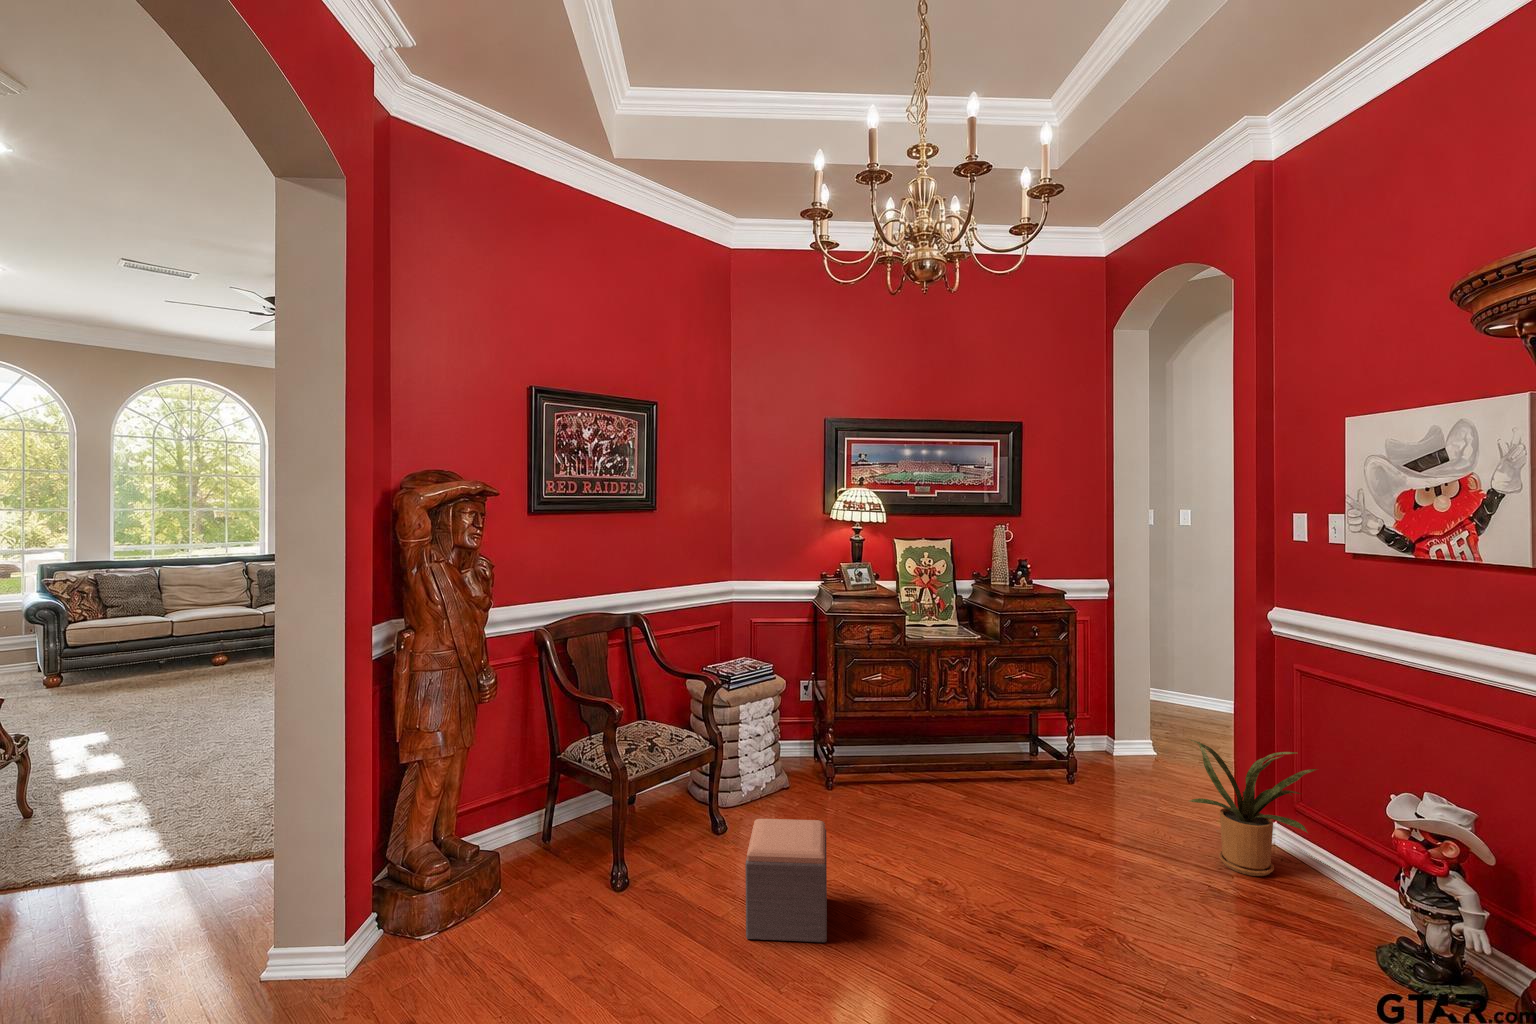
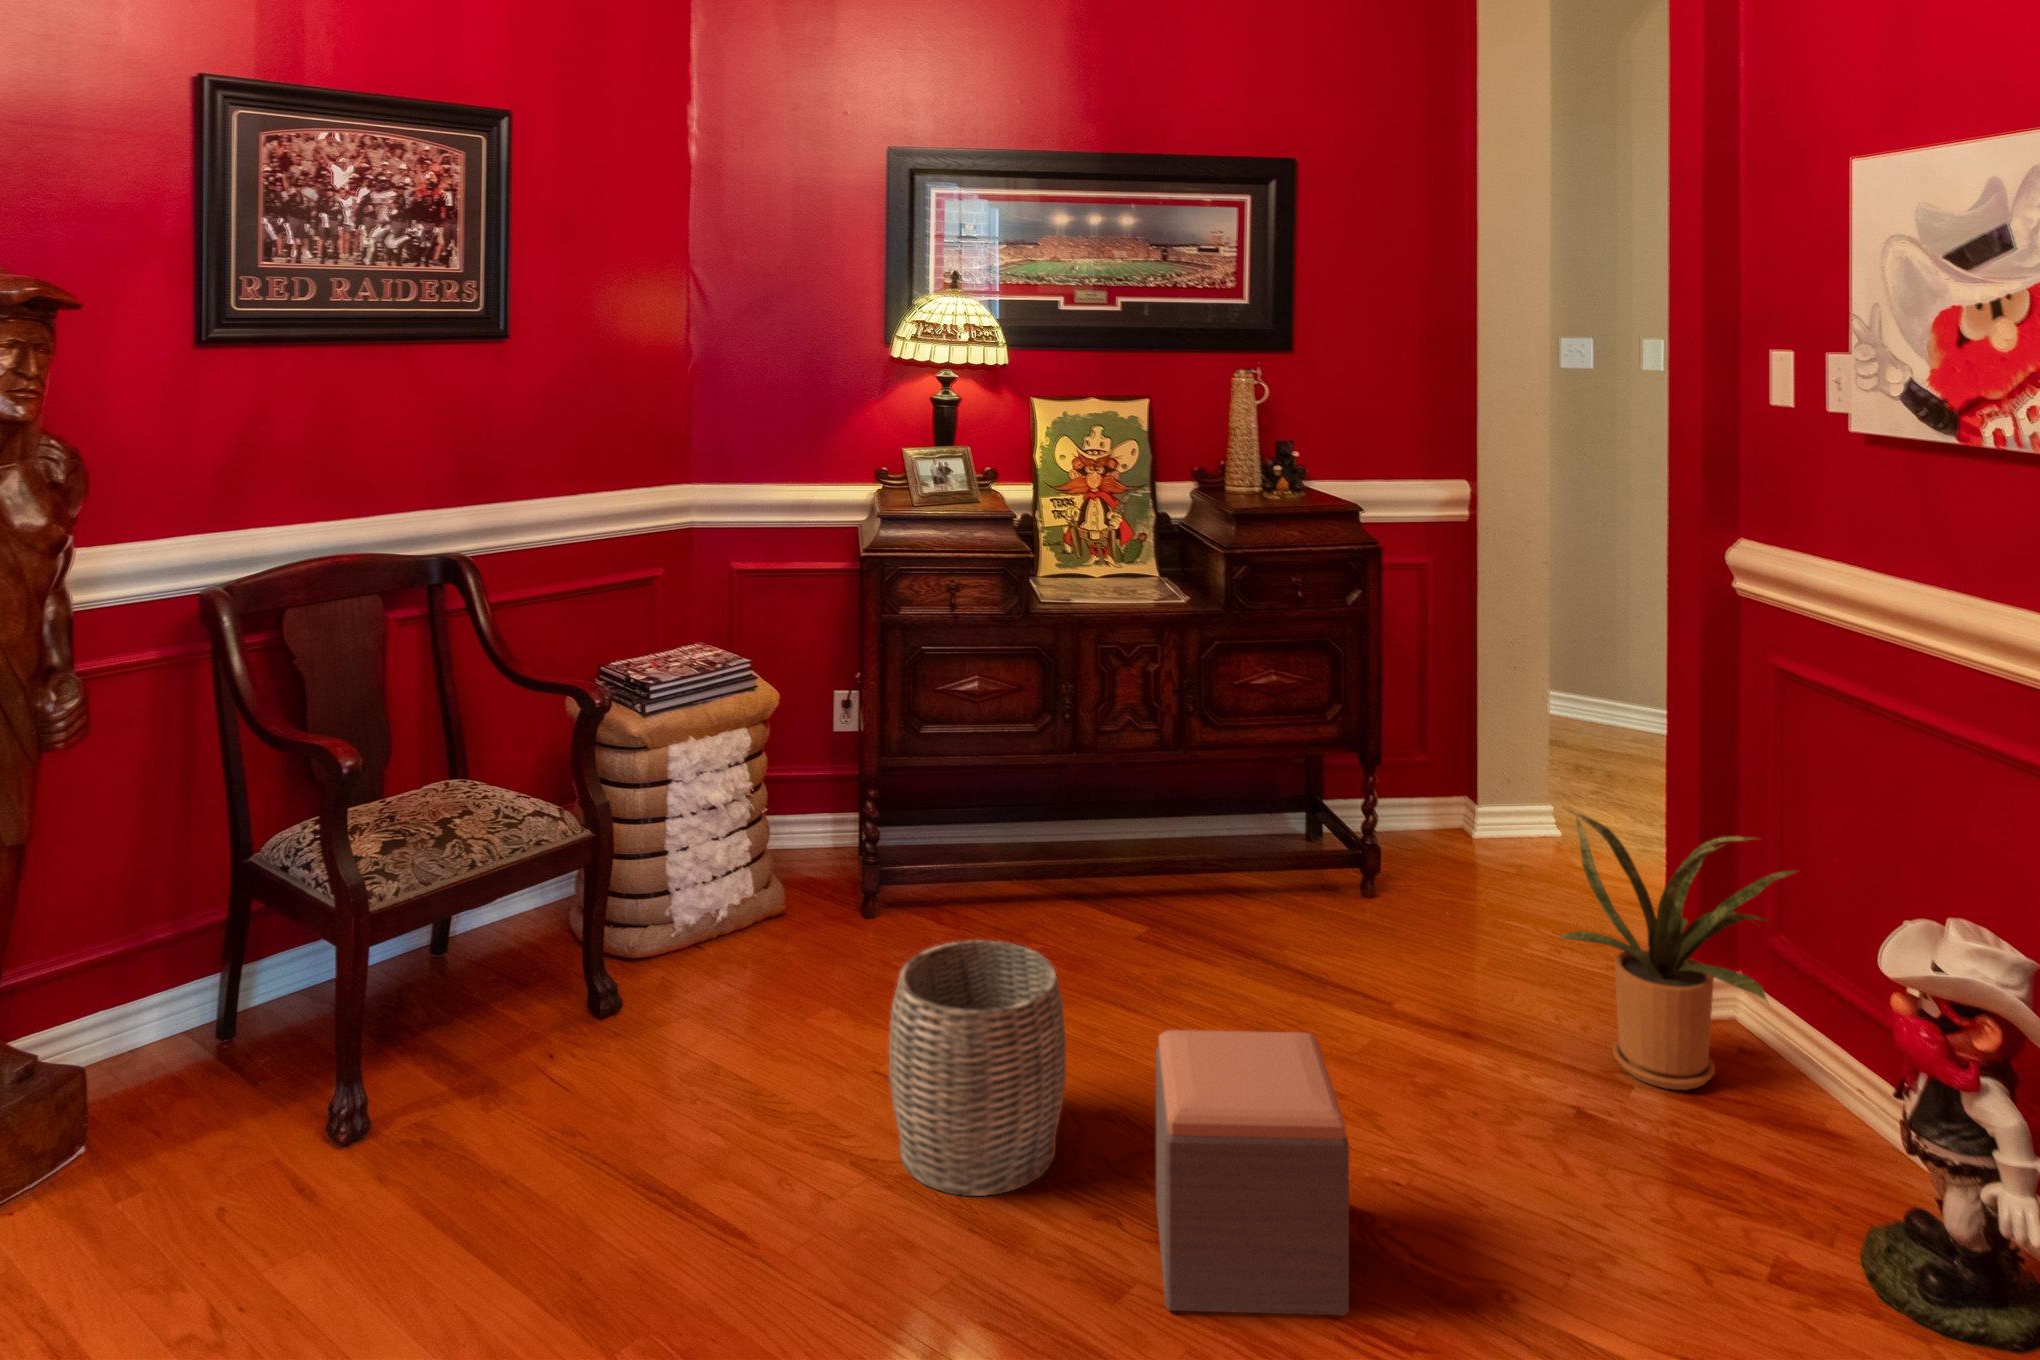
woven basket: none [877,798,964,919] -> present [889,940,1066,1196]
footstool: present [745,819,827,942] -> present [1156,1030,1349,1316]

